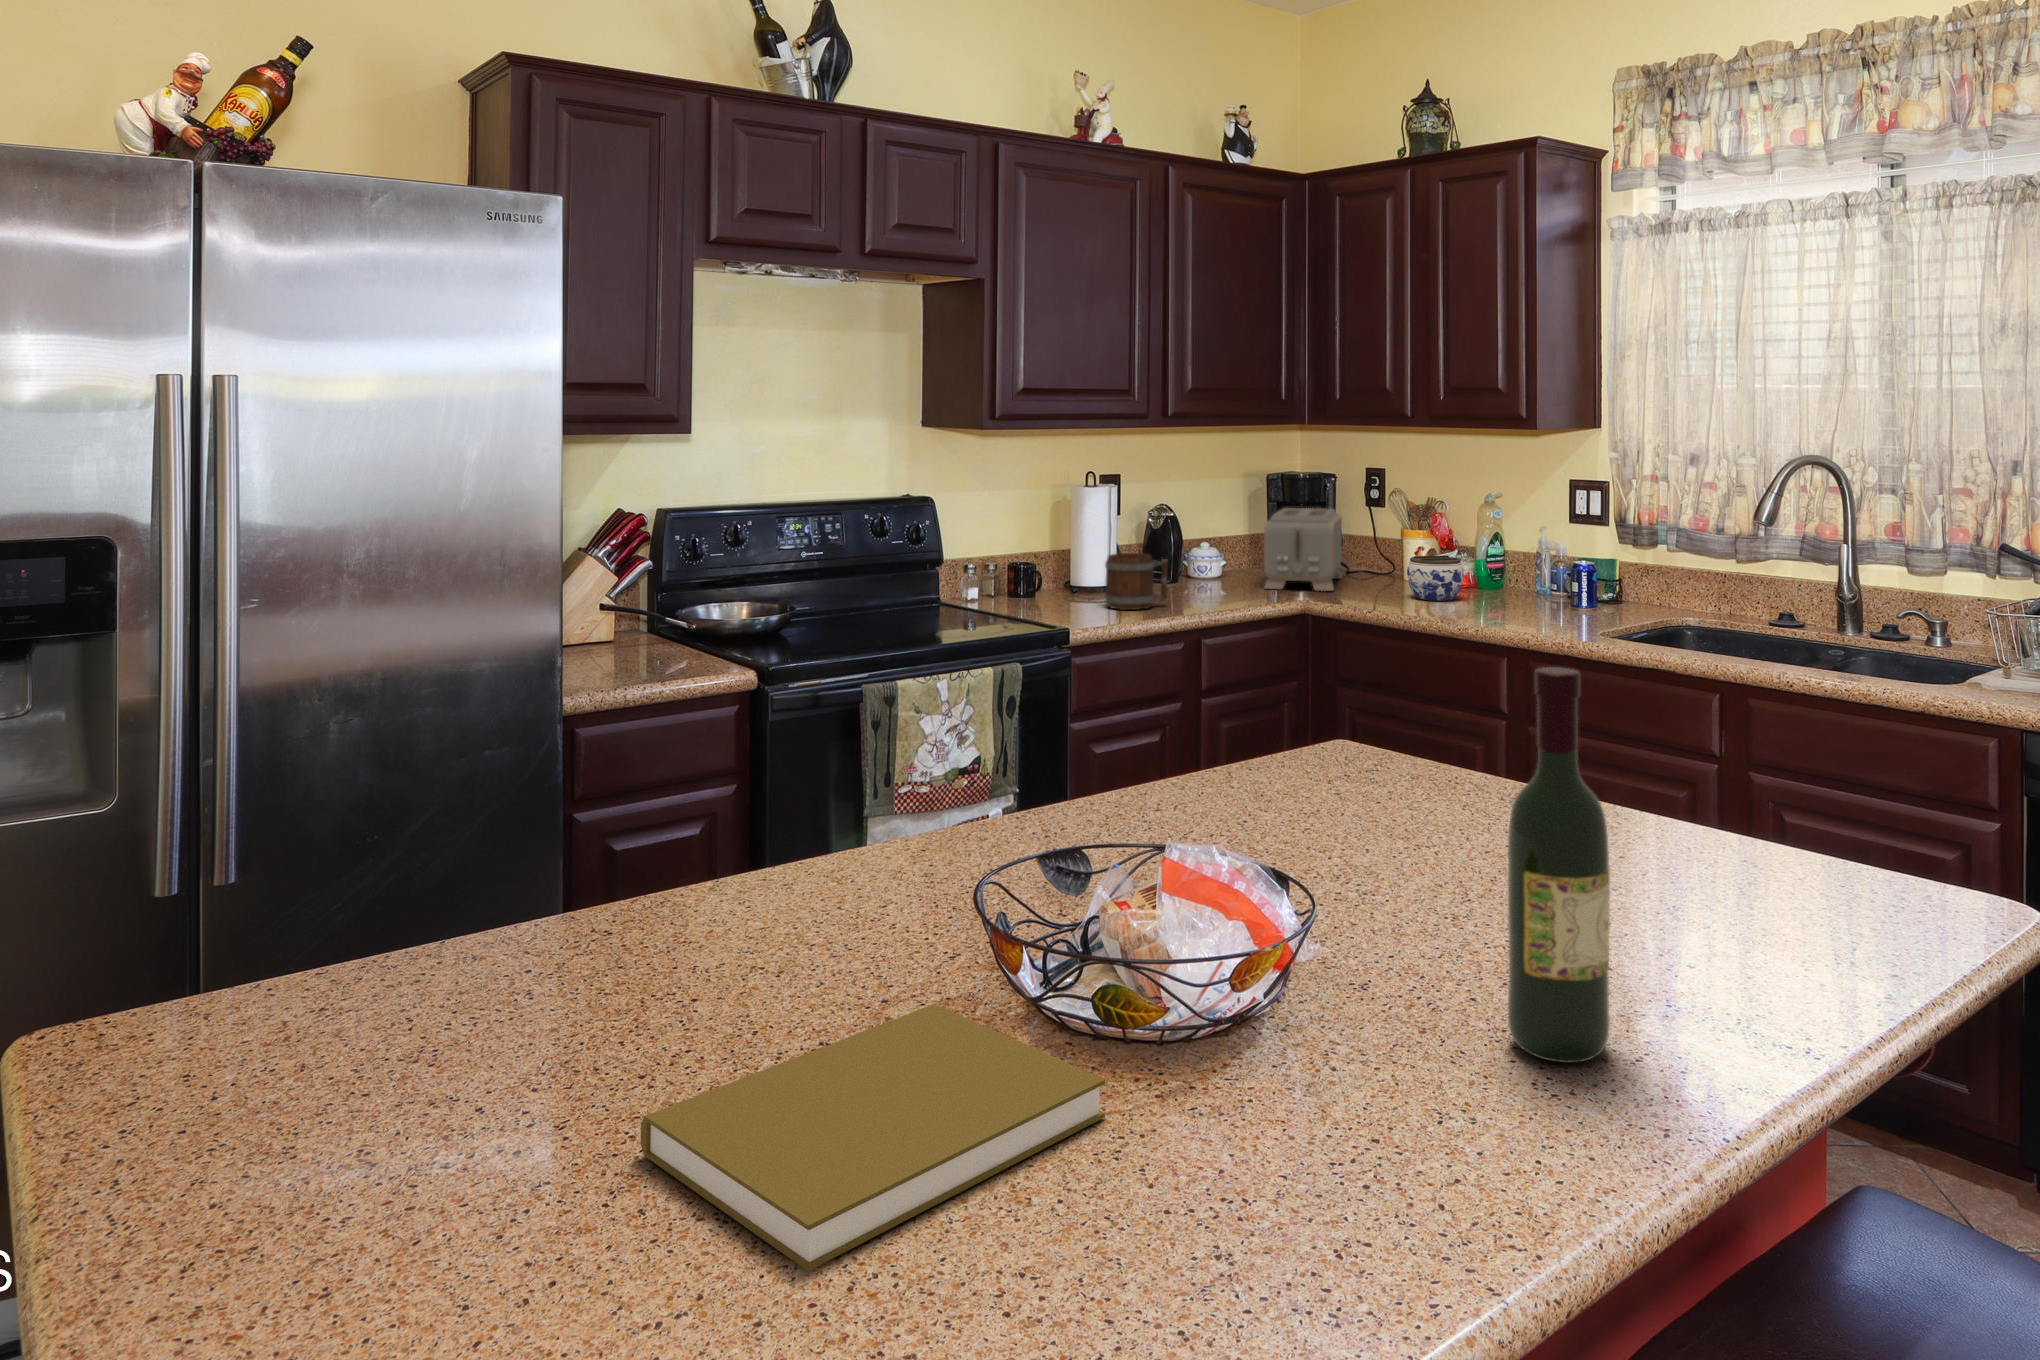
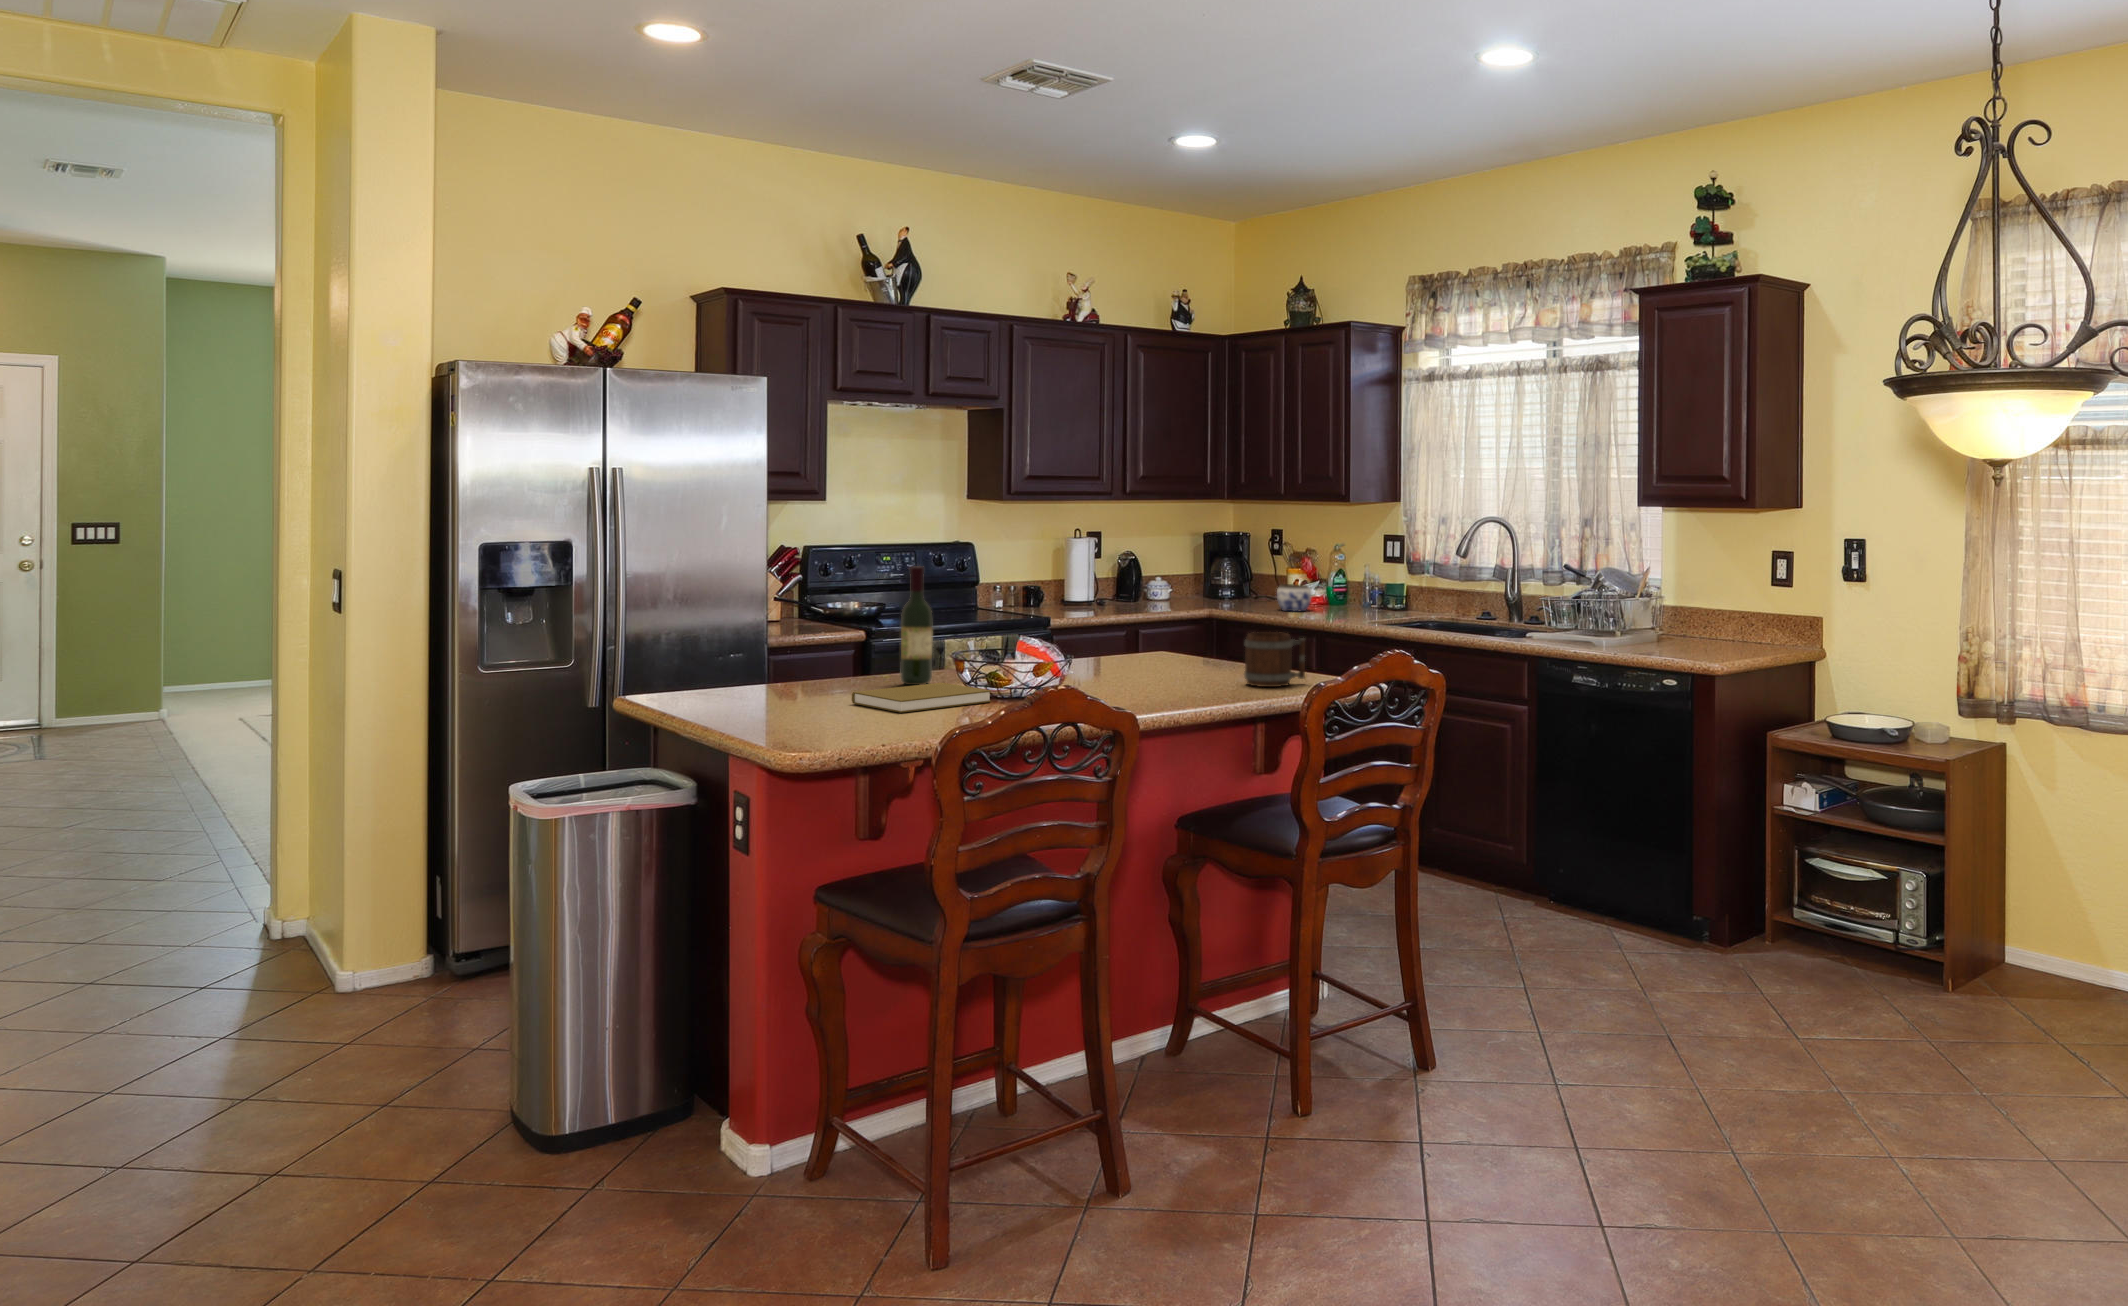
toaster: present [1264,508,1342,591] -> none [1188,556,1247,607]
mug: present [1105,553,1167,610] -> present [1244,632,1305,687]
wine bottle: present [1508,667,1610,1063] -> present [900,566,933,685]

